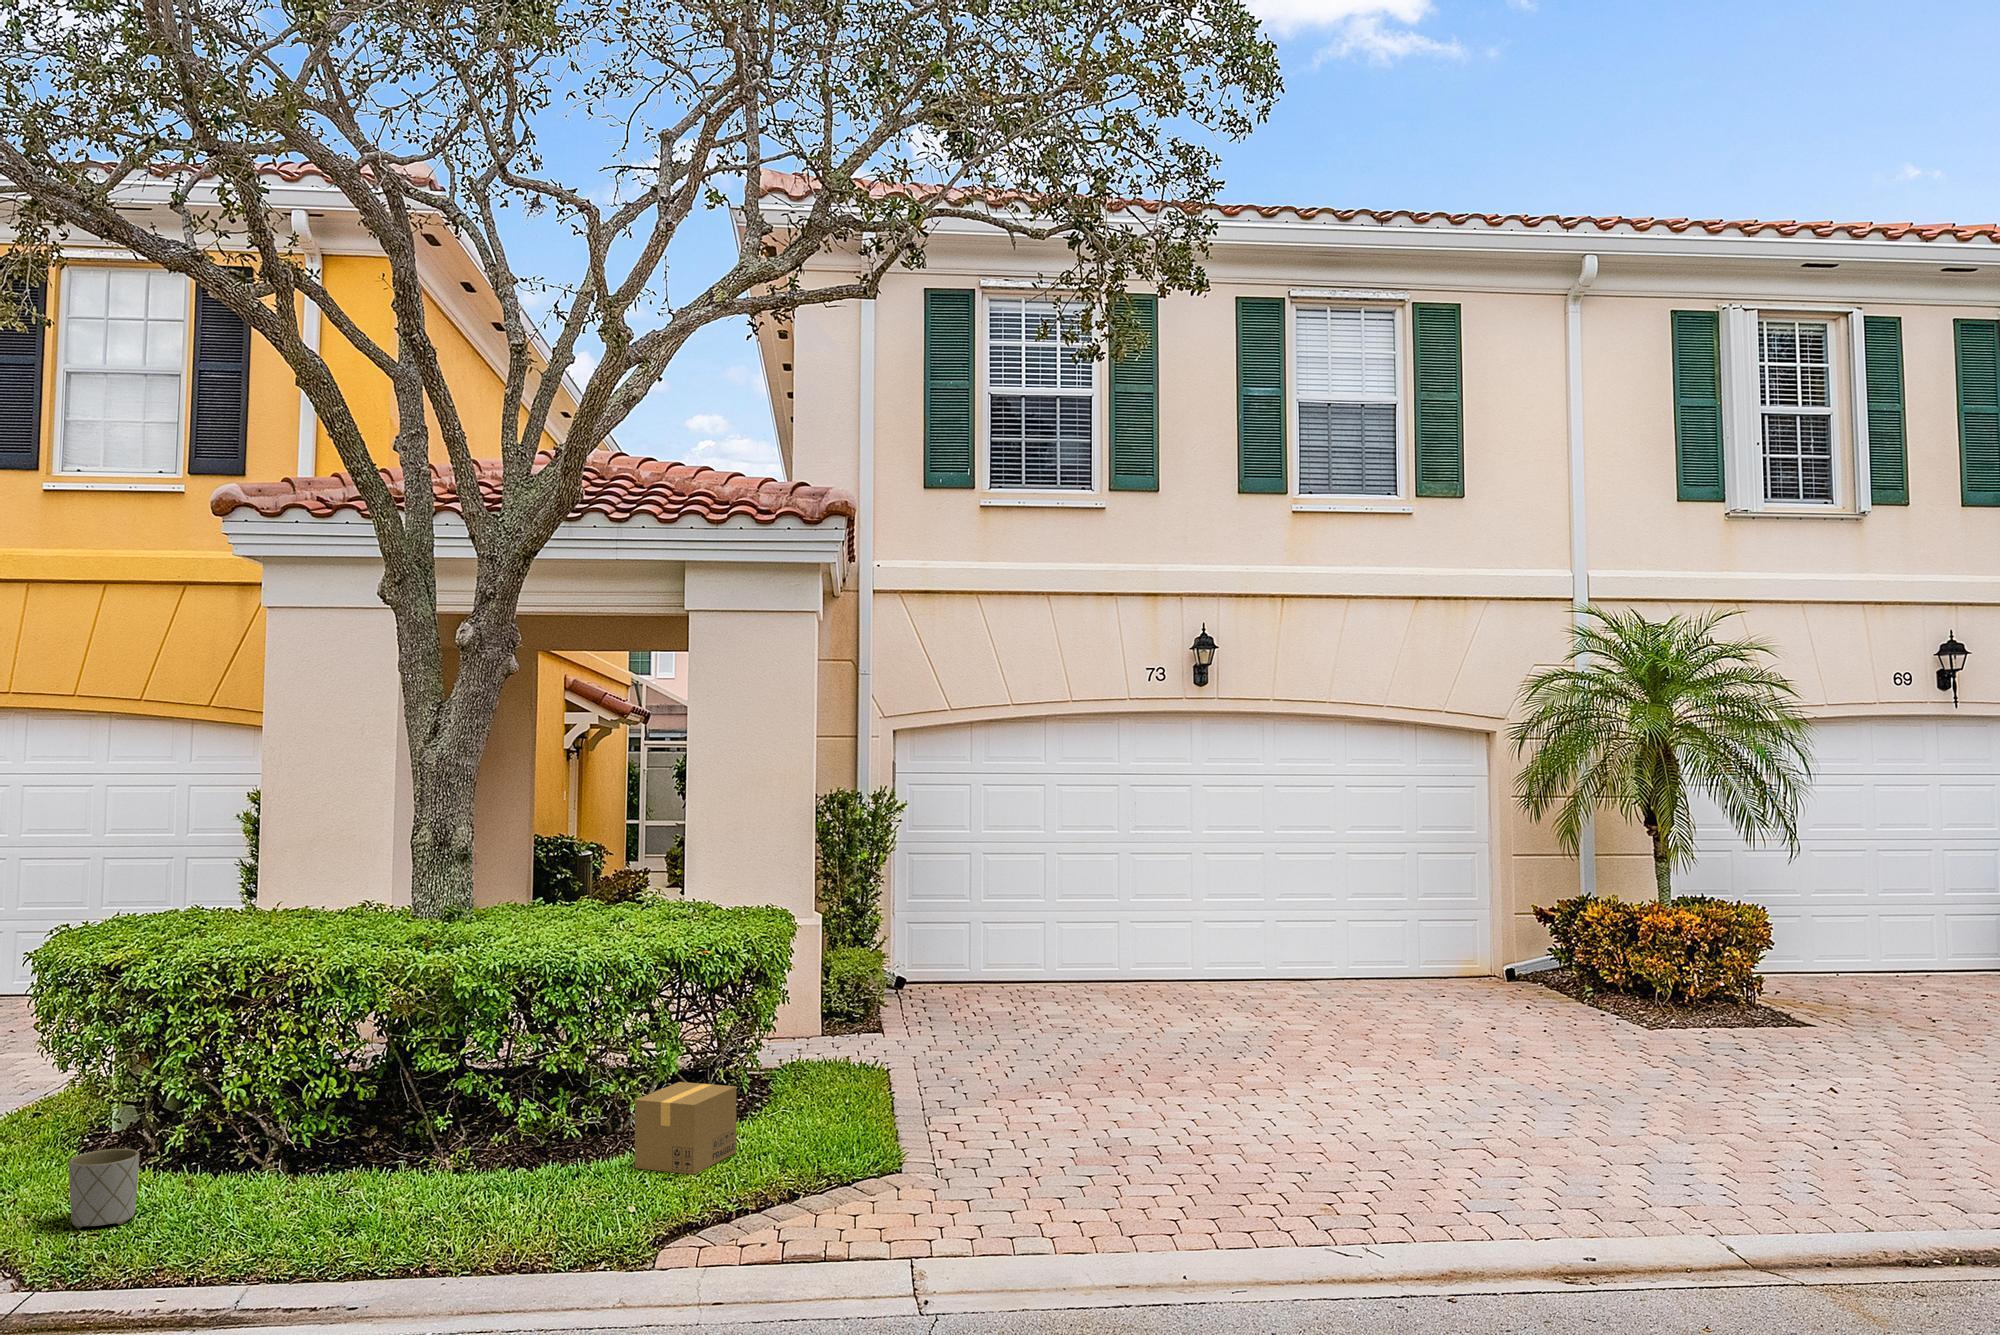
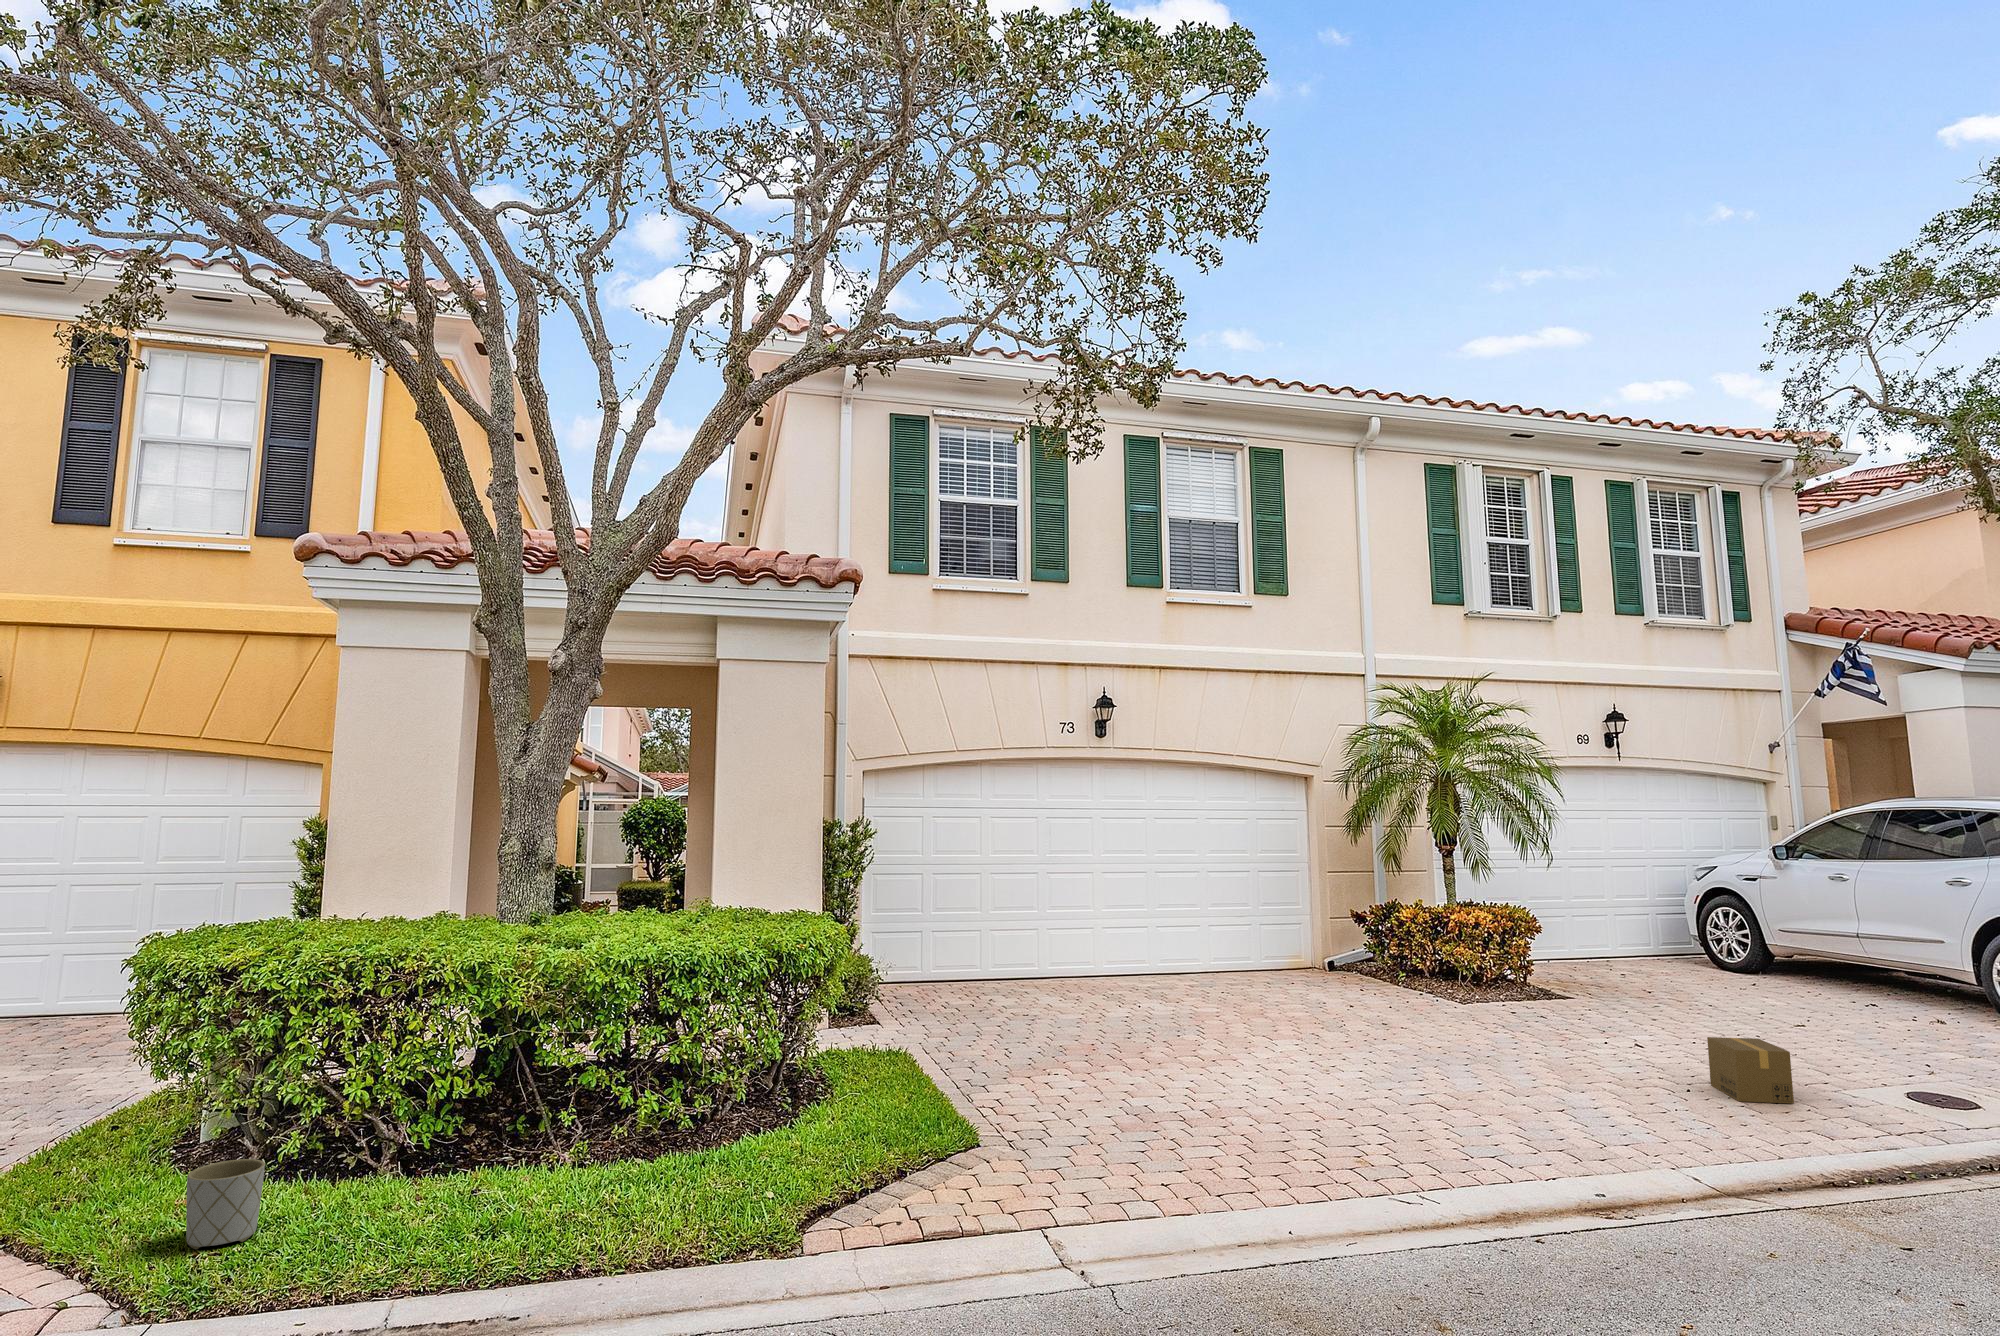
cardboard box: present [635,1082,736,1174] -> present [1707,1037,1794,1104]

